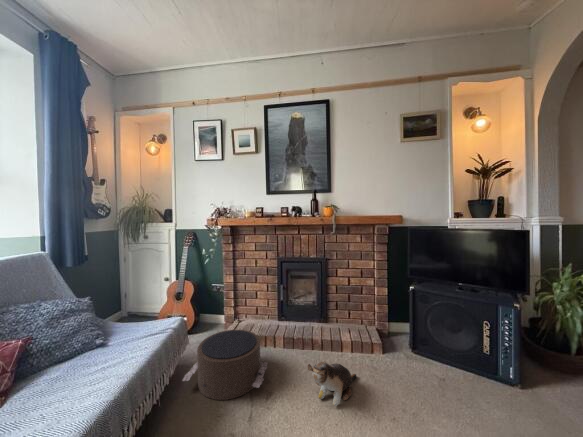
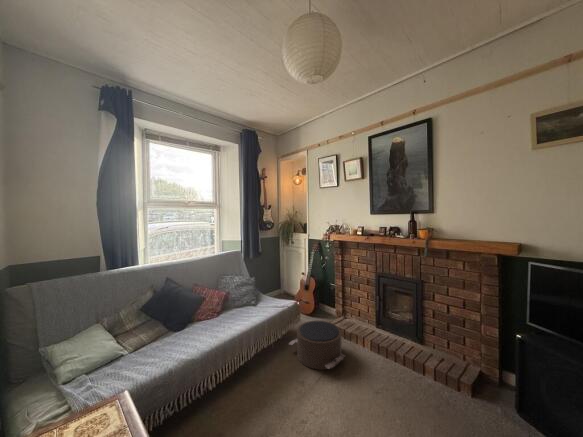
plush toy: present [308,362,356,406] -> none [357,367,421,414]

